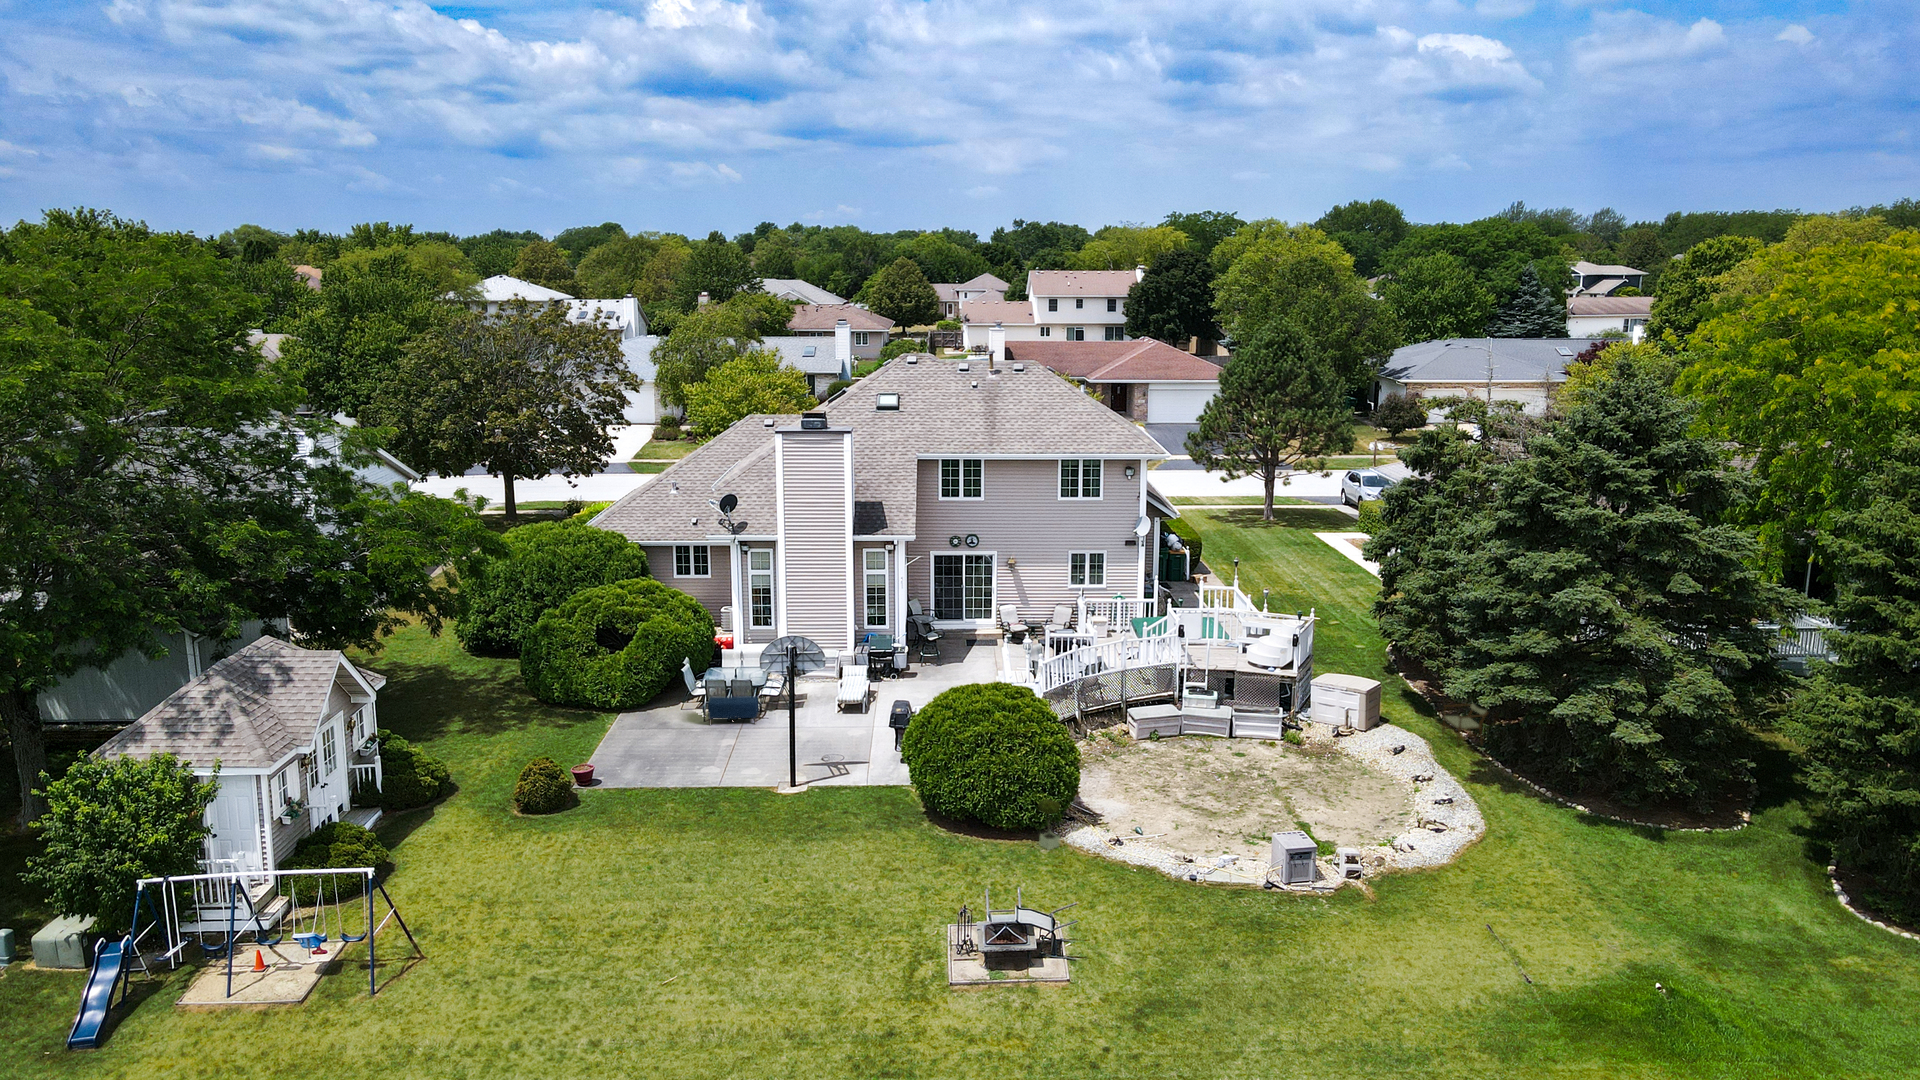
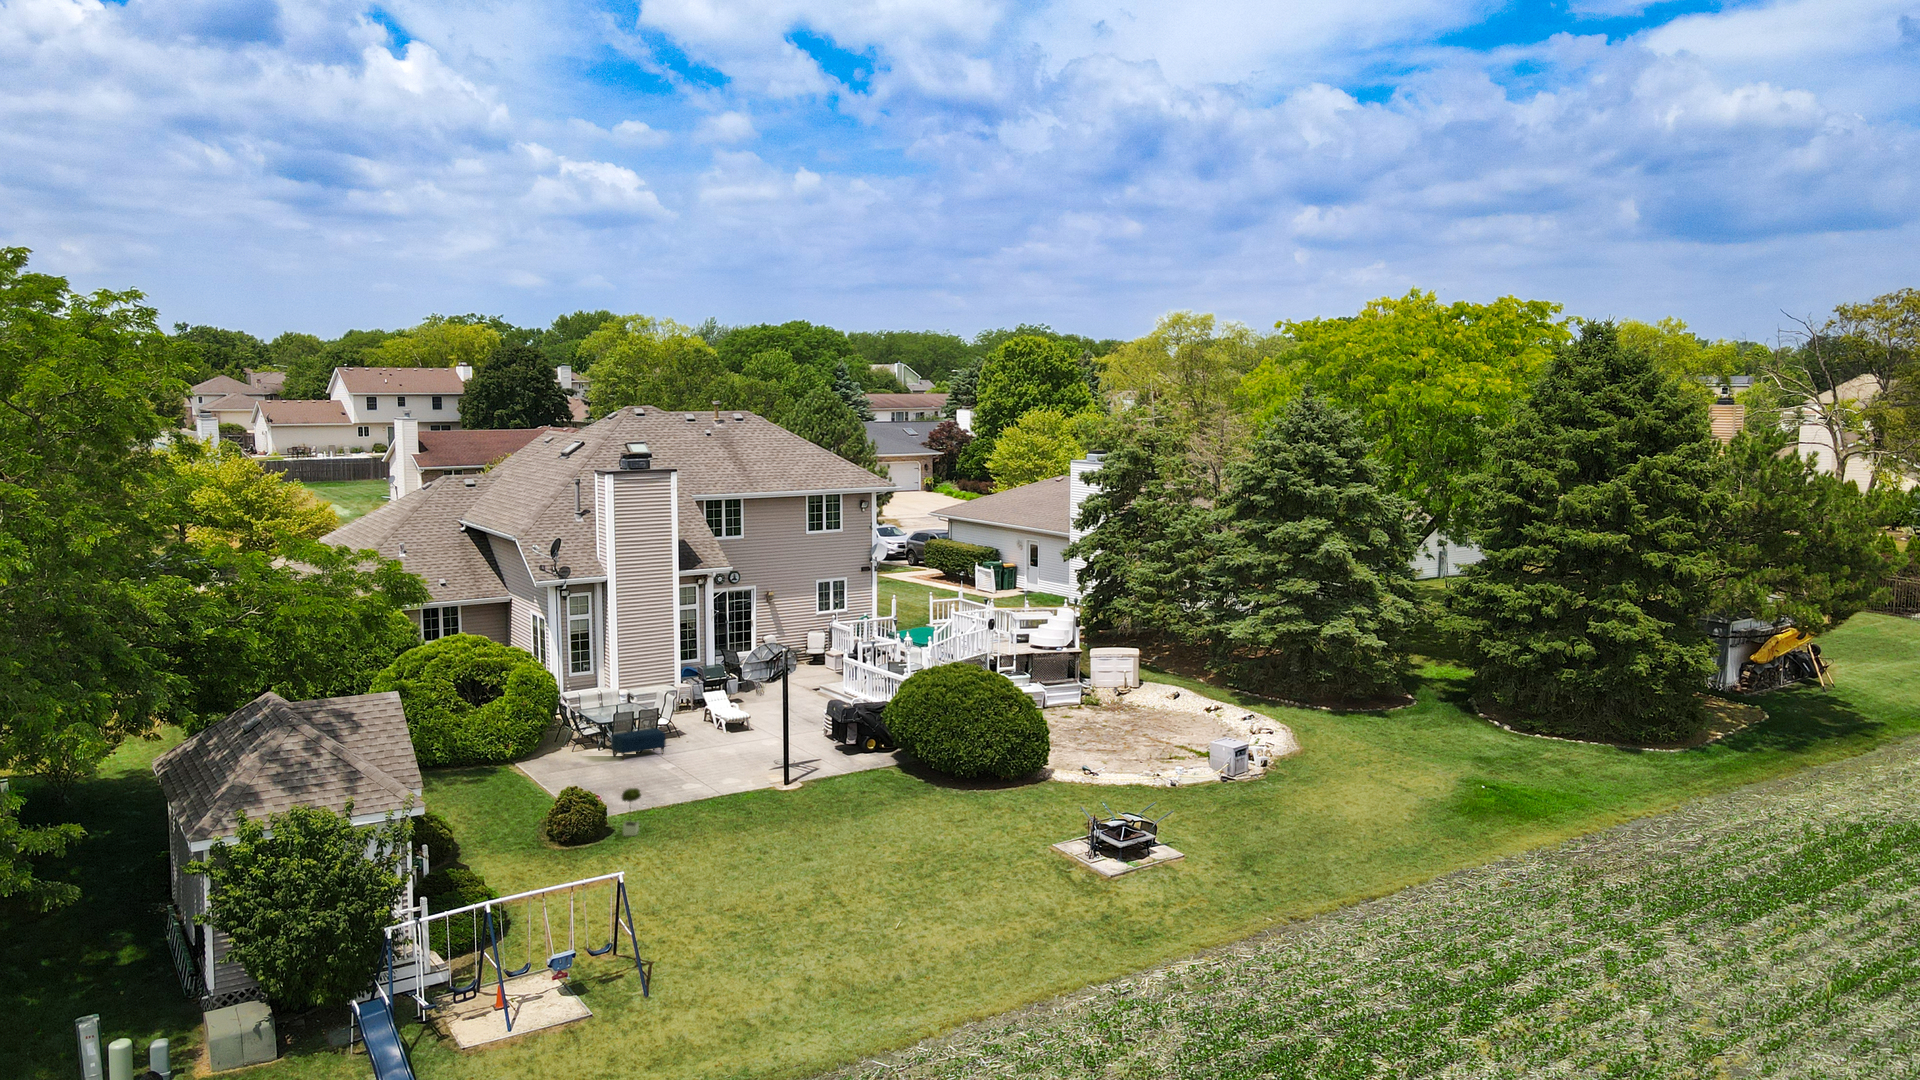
armchair: present [1442,704,1488,746] -> none [1169,658,1203,696]
potted tree: present [1038,799,1060,850] -> present [622,788,641,836]

